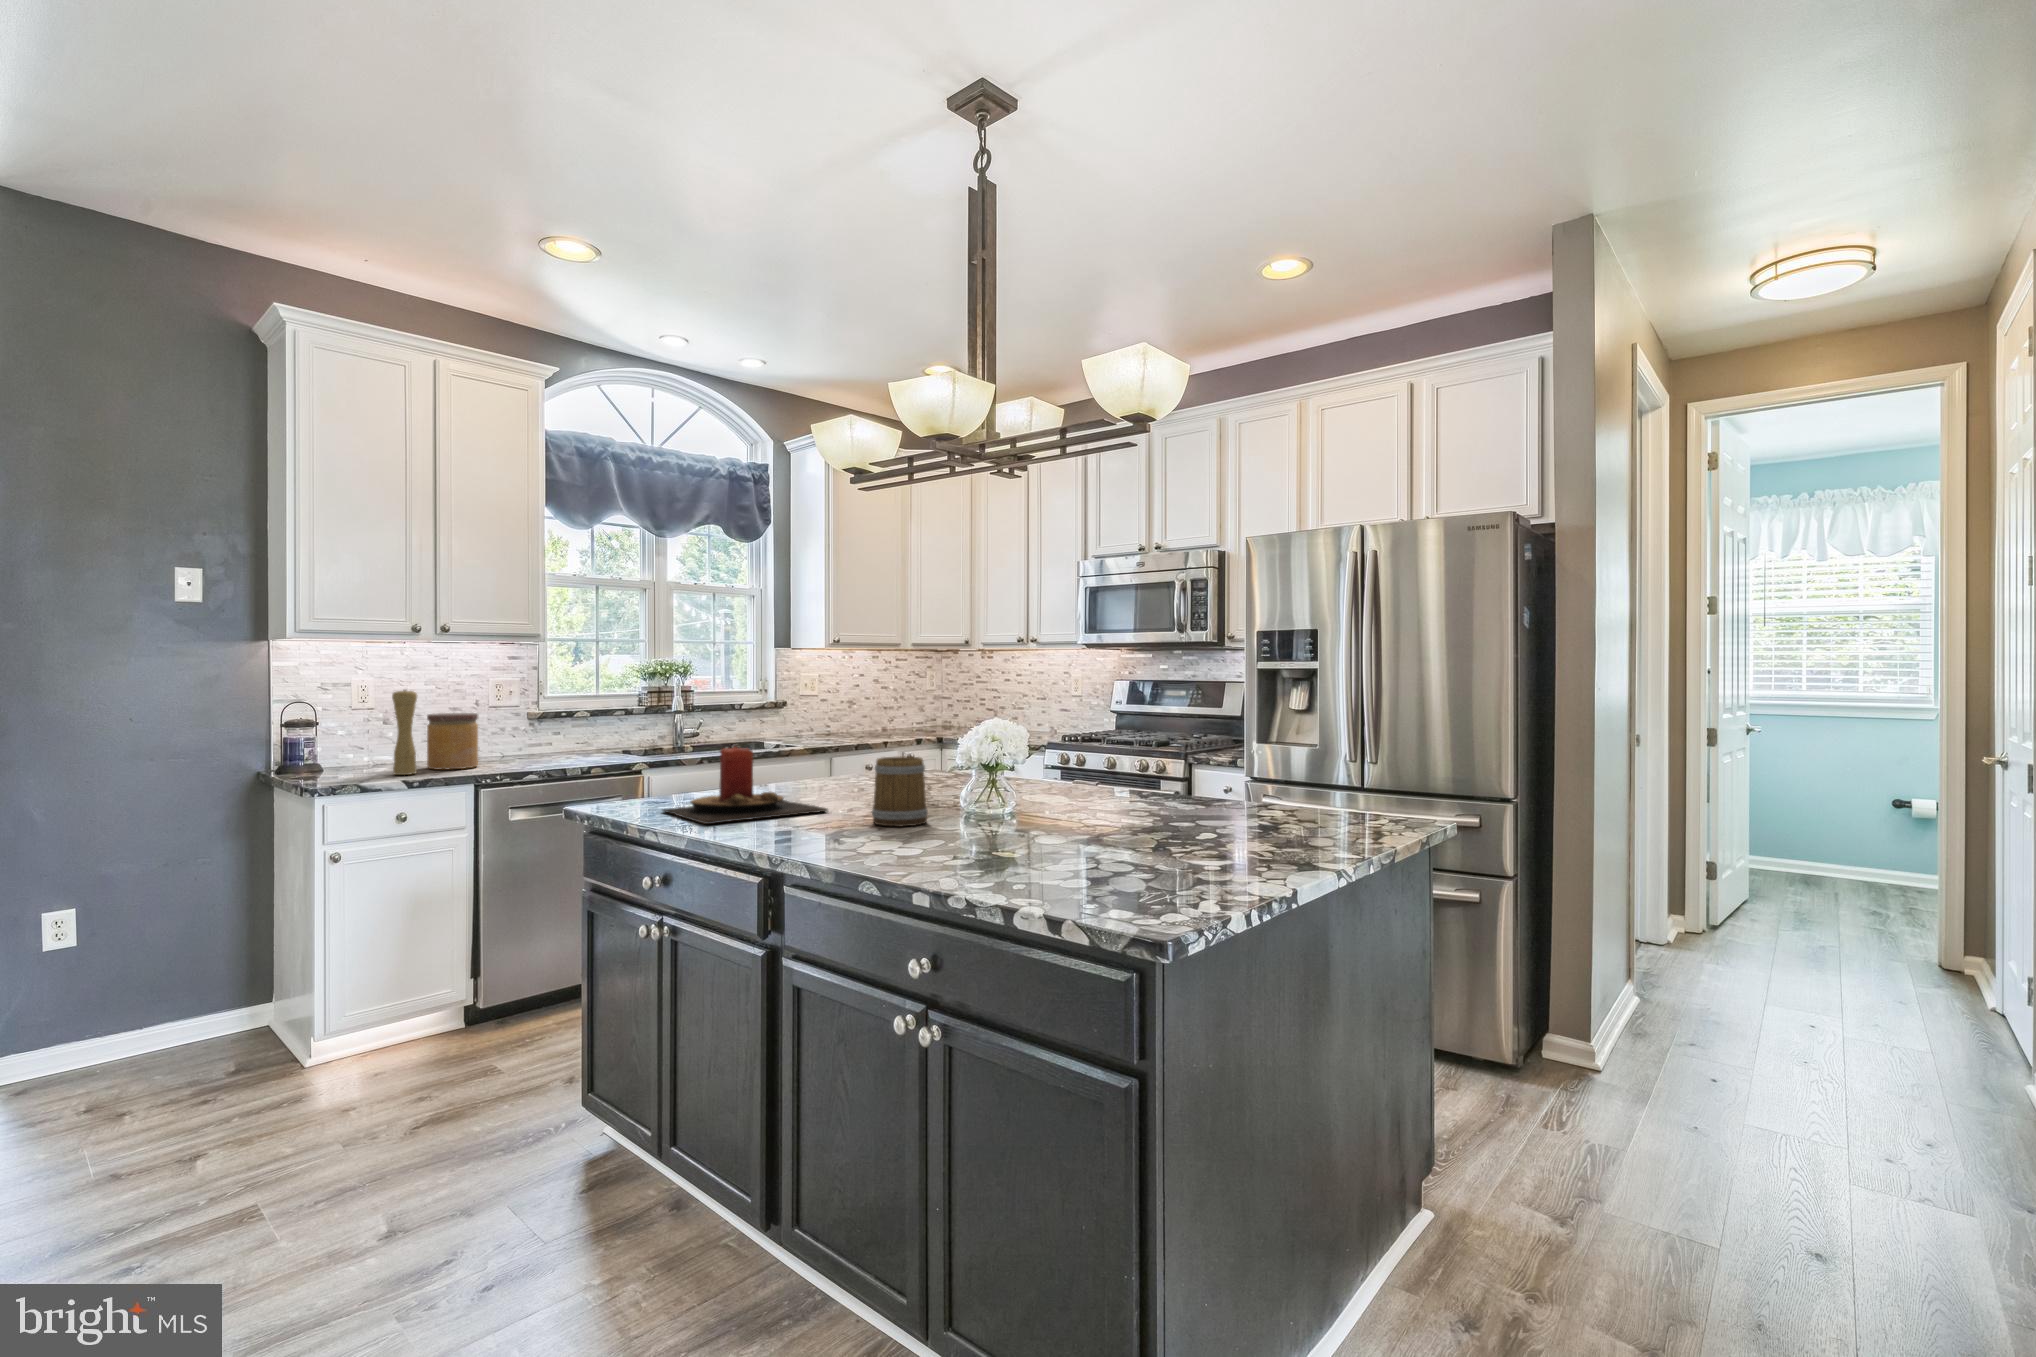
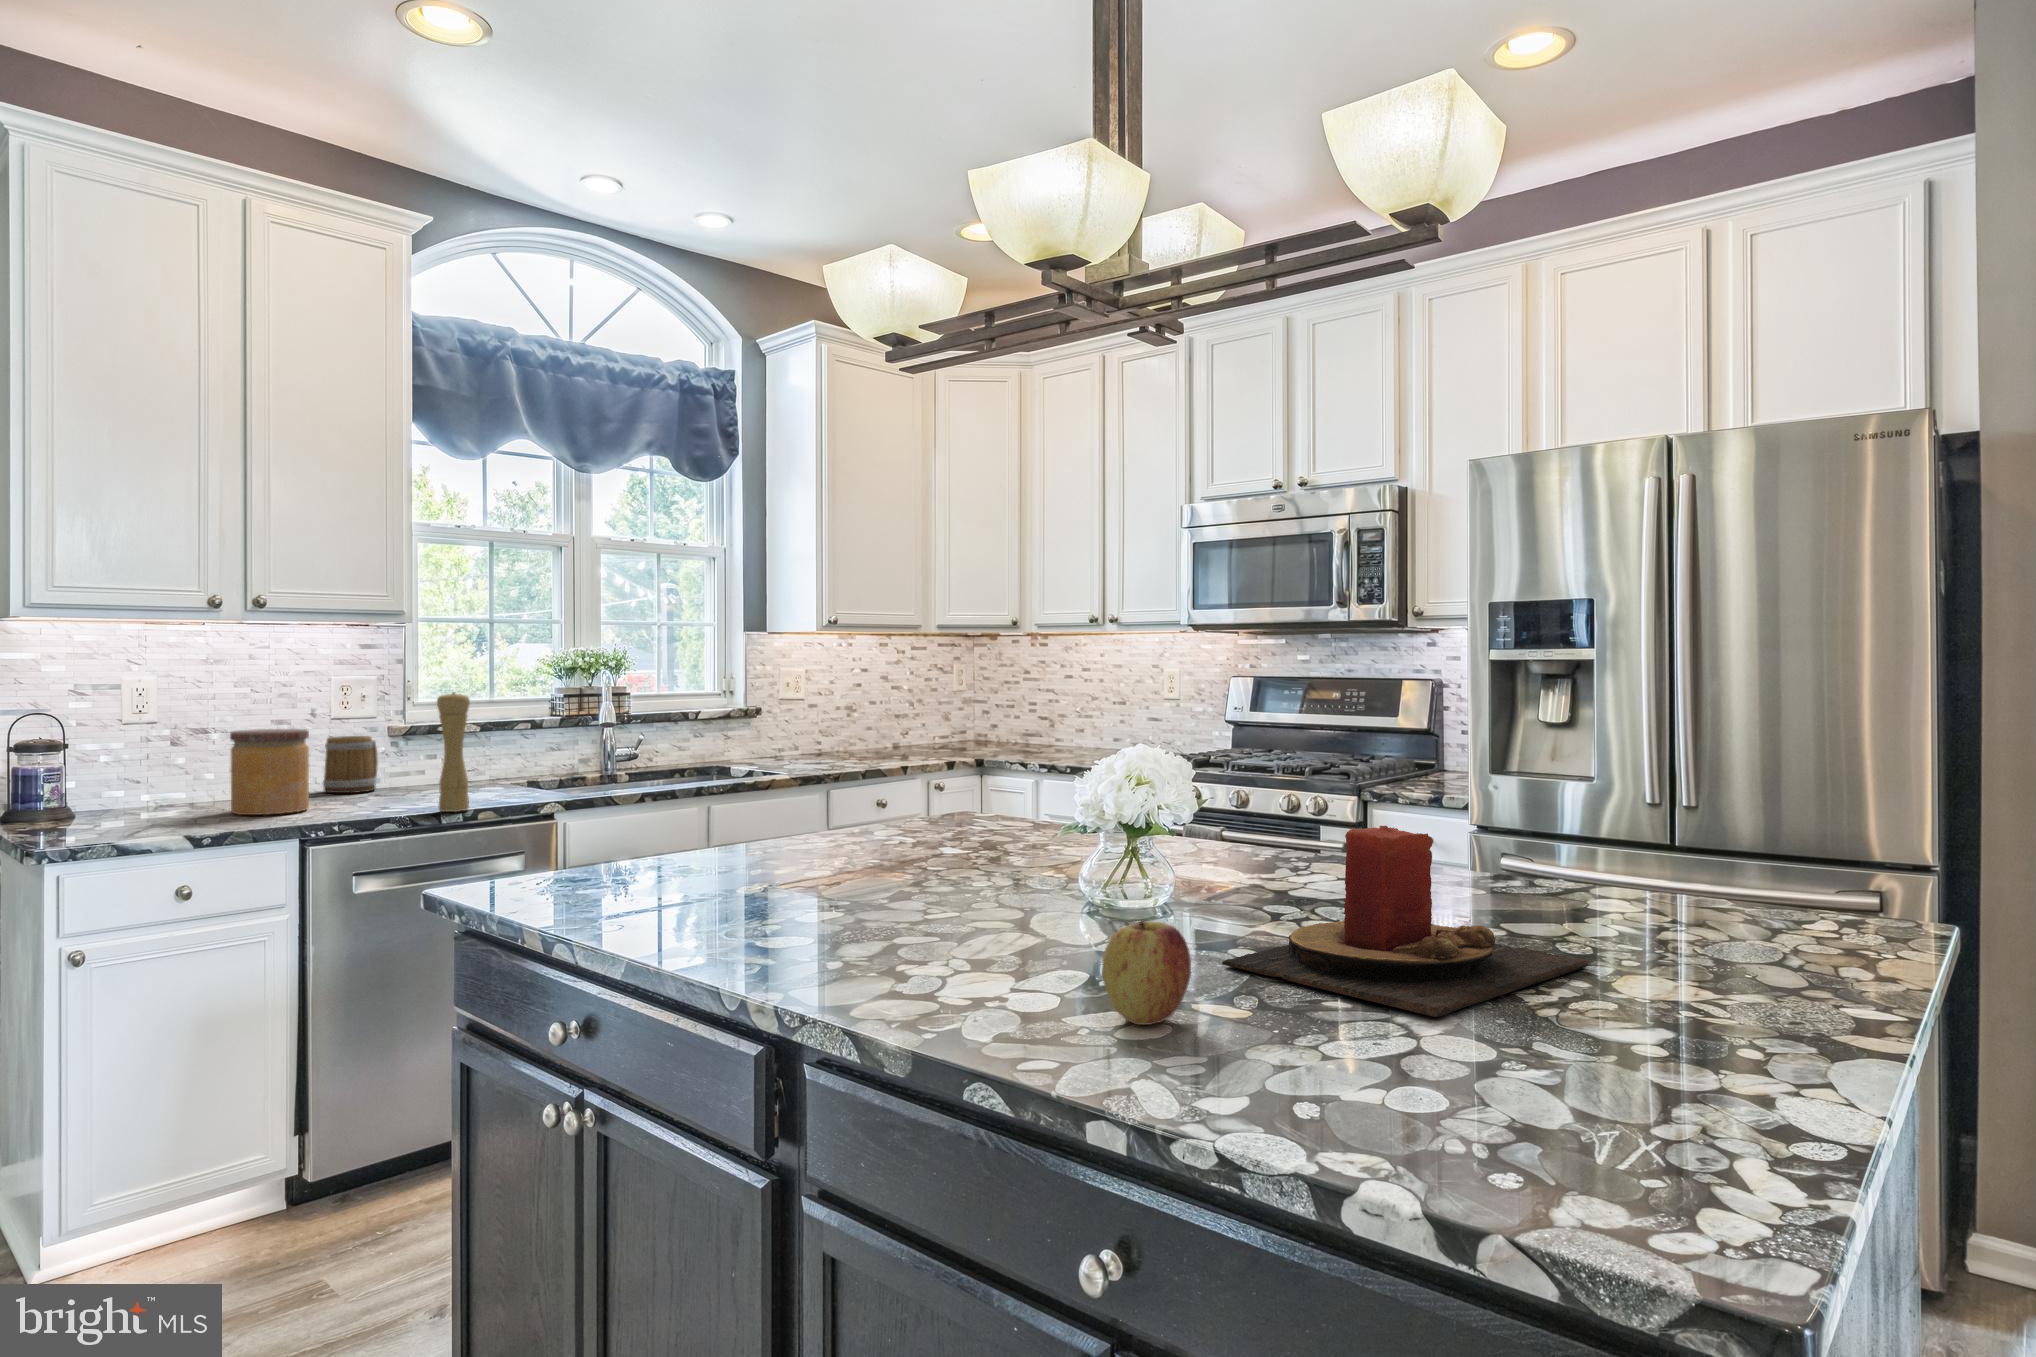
pepper mill: present [392,690,417,775] -> present [437,692,470,812]
candle: present [662,747,828,824] -> present [1222,826,1588,1017]
mug: present [872,757,928,826] -> present [323,736,378,793]
apple: none [936,806,982,859] -> present [1102,921,1191,1025]

